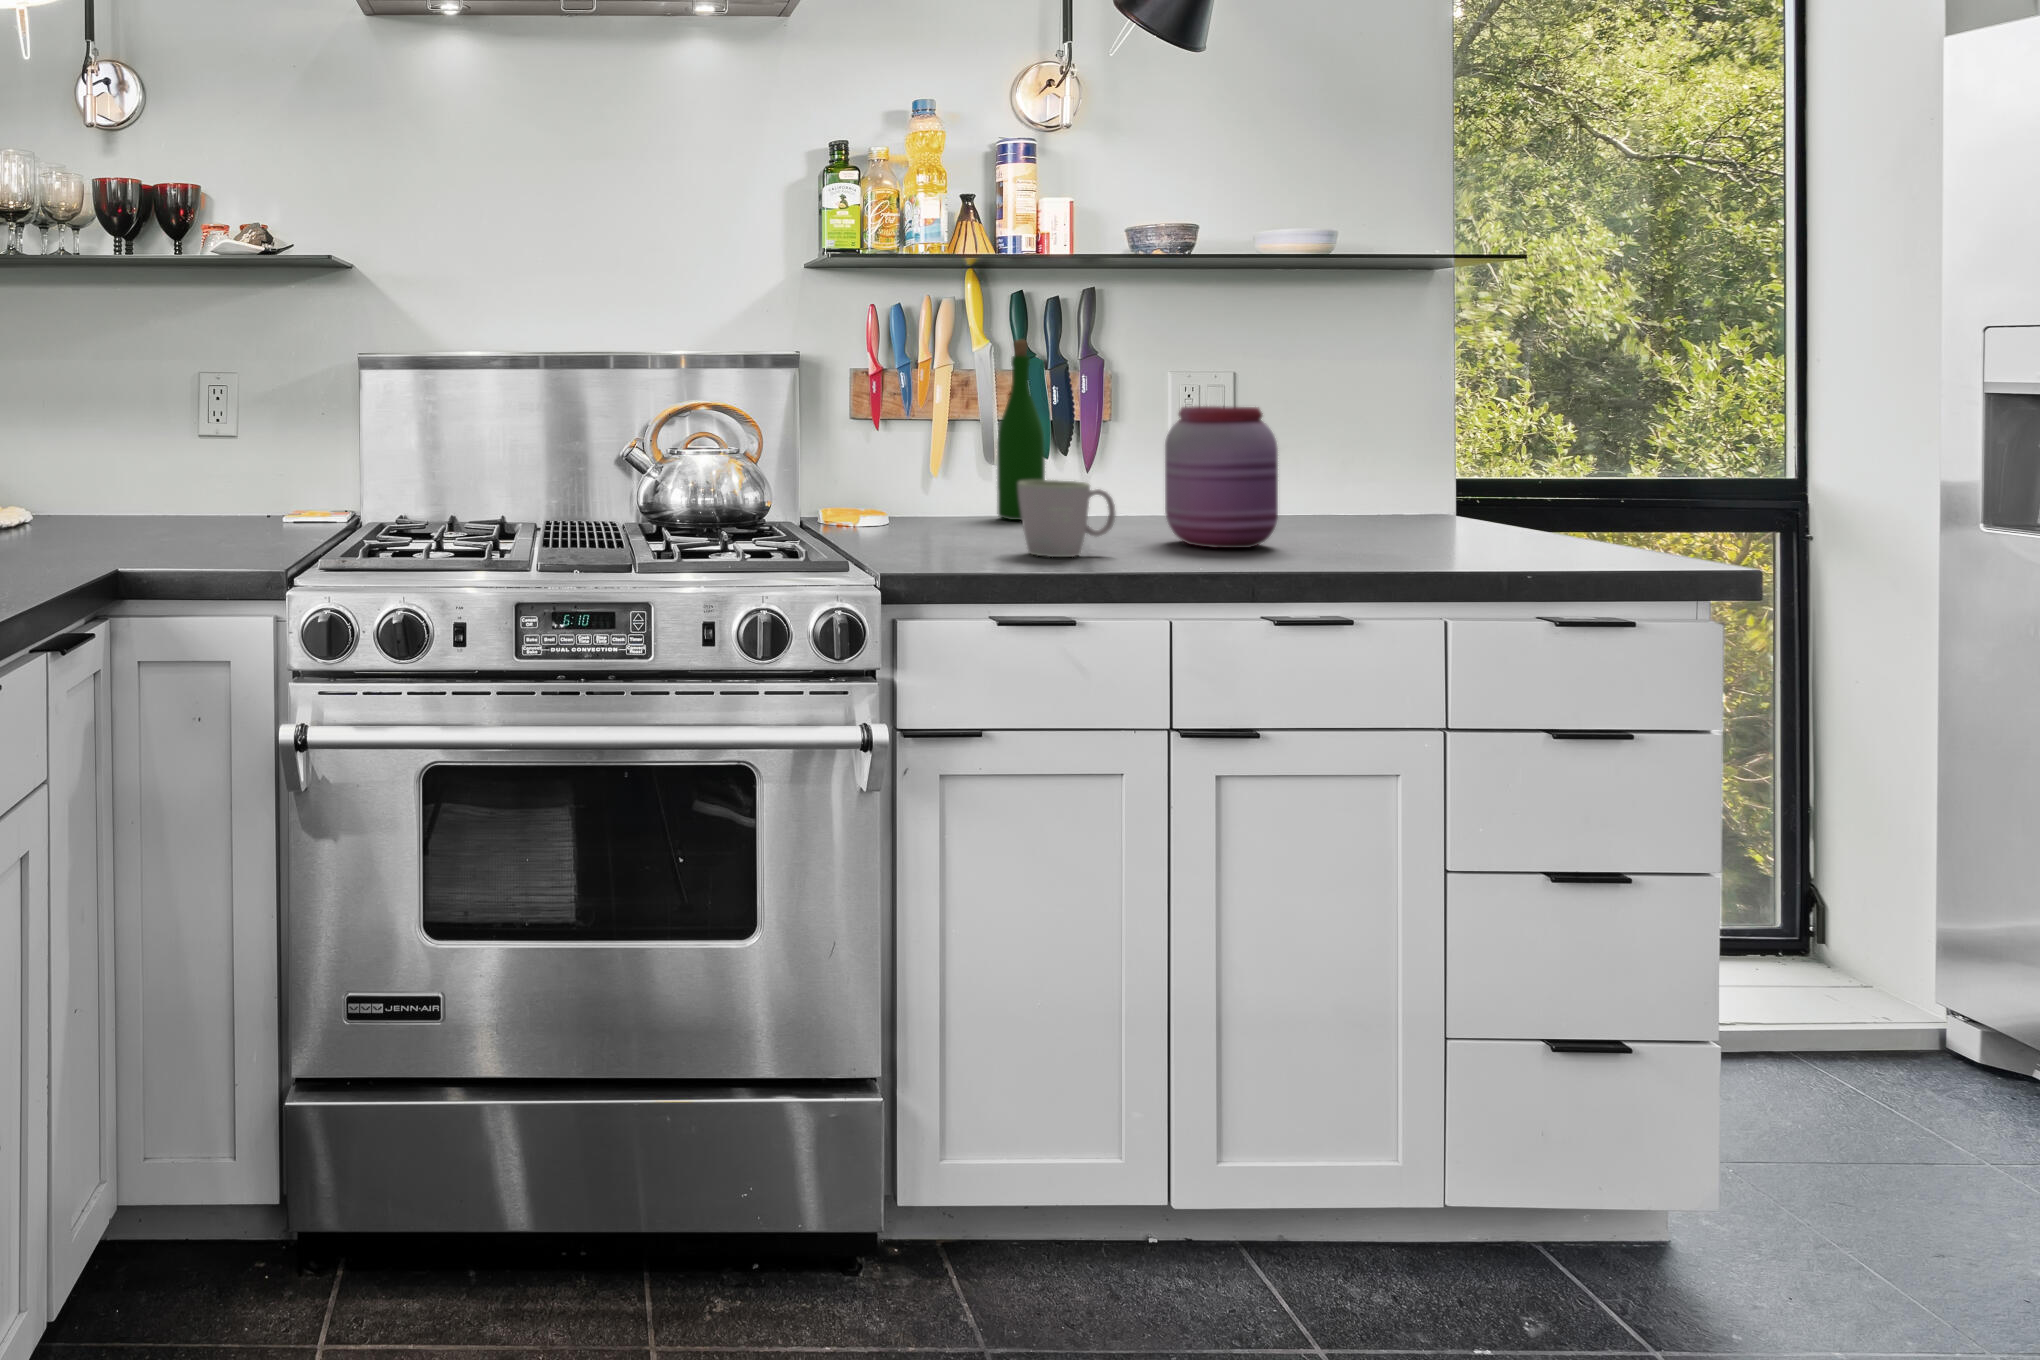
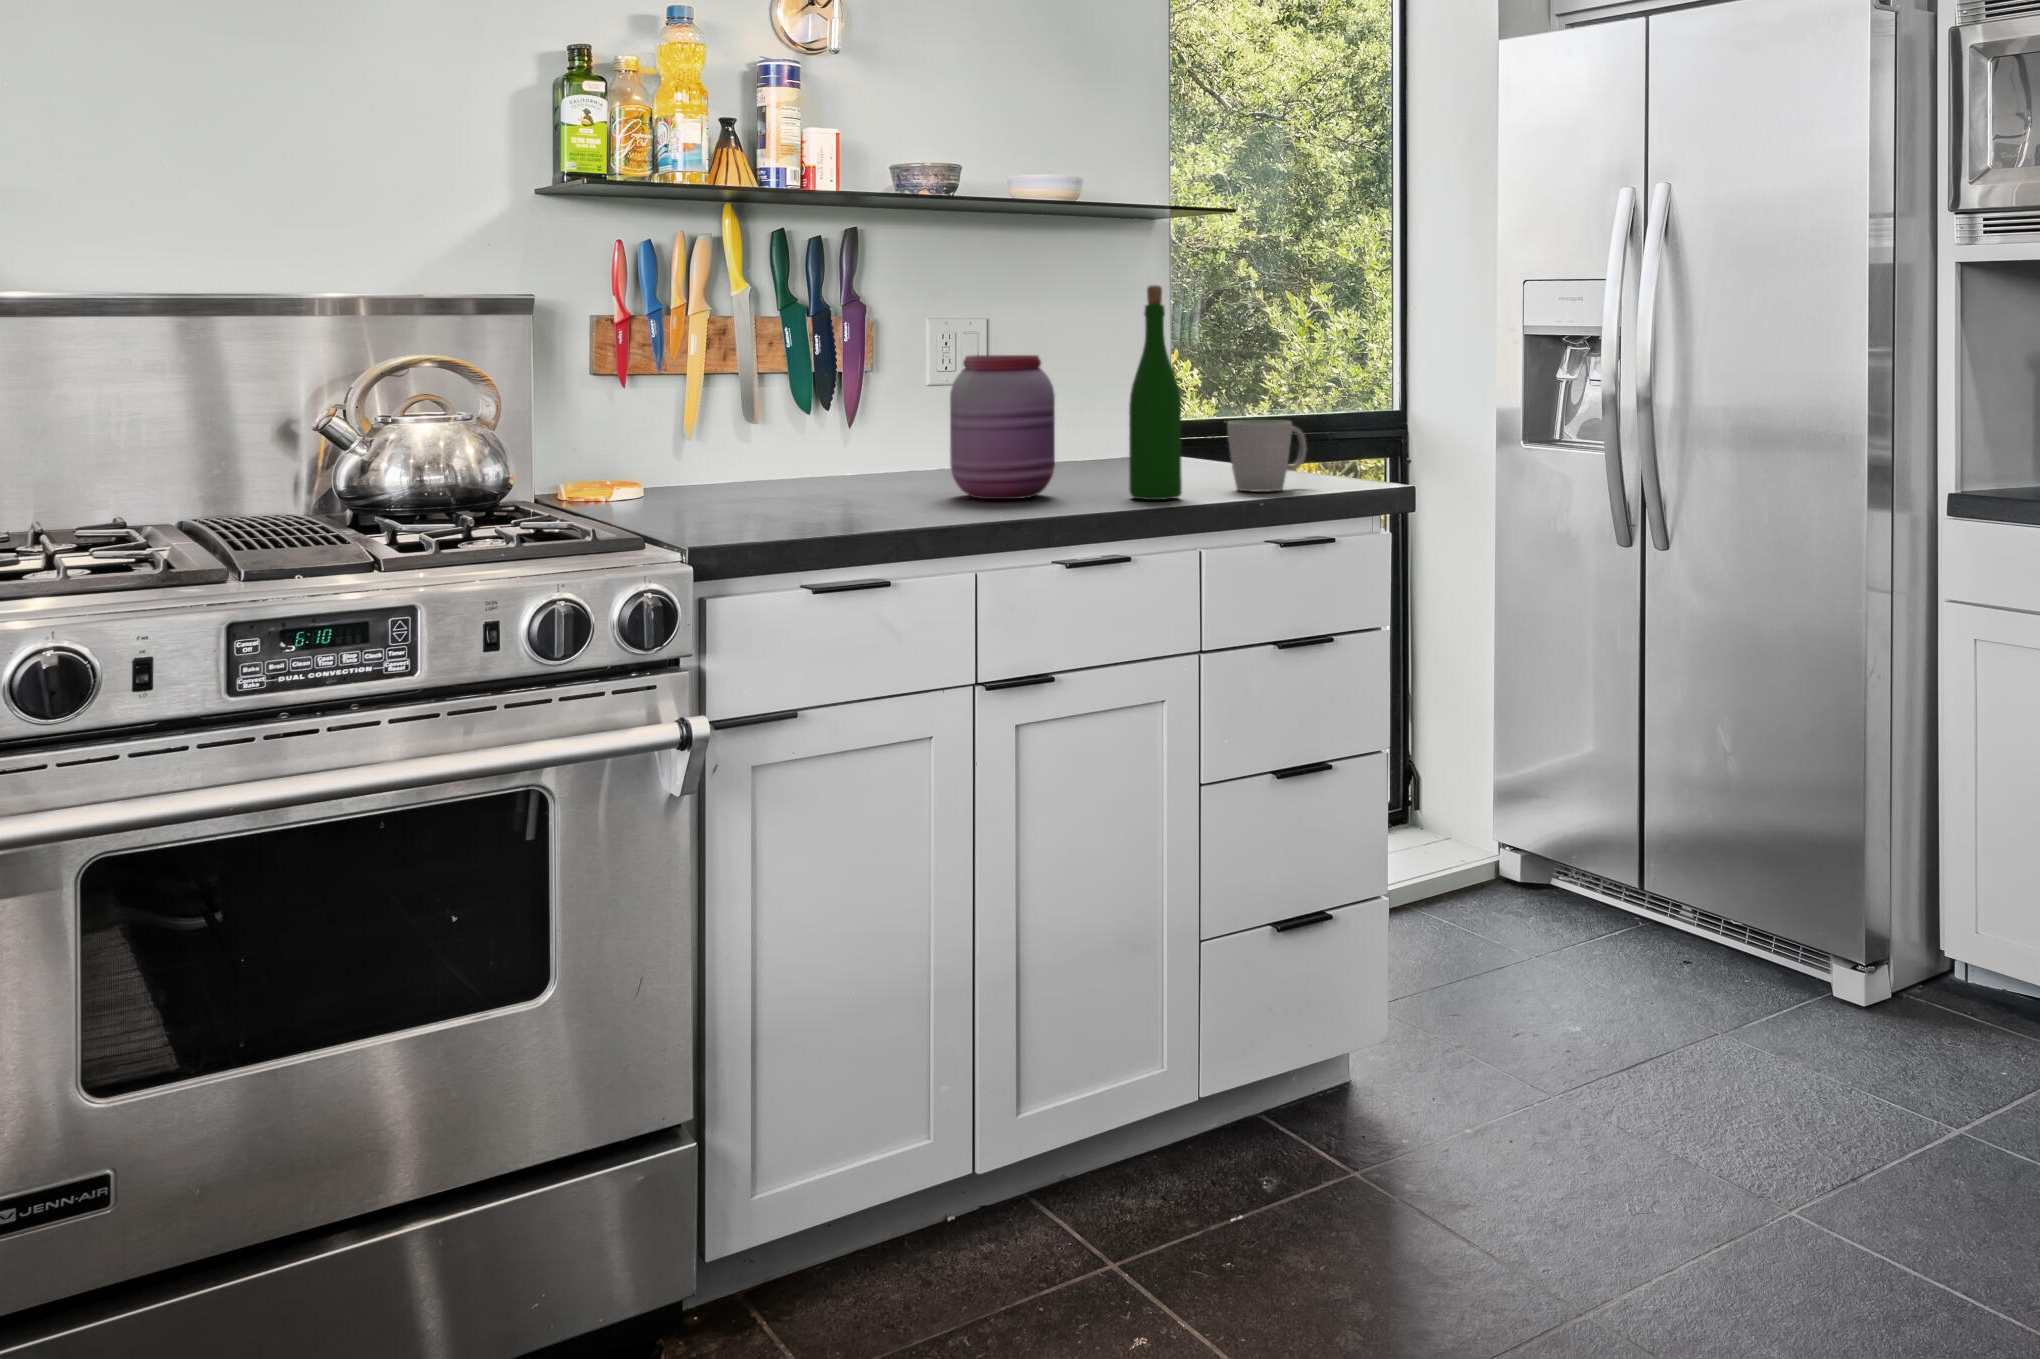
wine bottle: present [997,340,1045,520] -> present [1129,285,1182,500]
mug: present [1018,480,1115,557] -> present [1227,420,1306,492]

